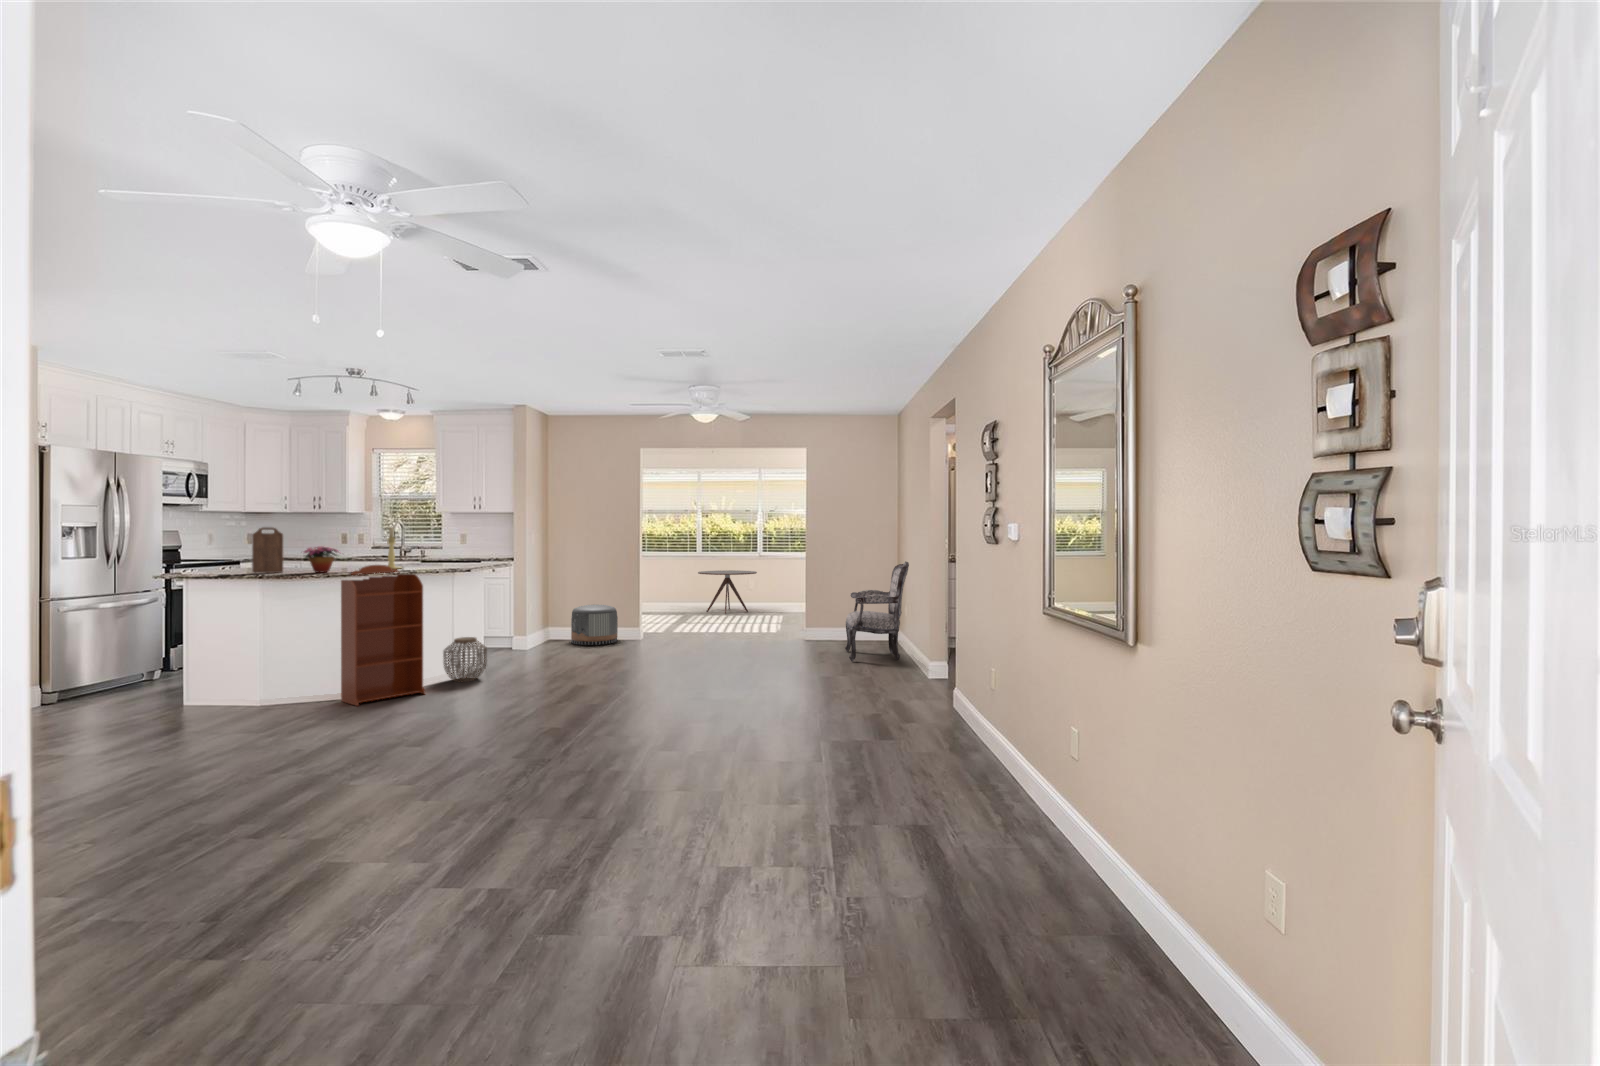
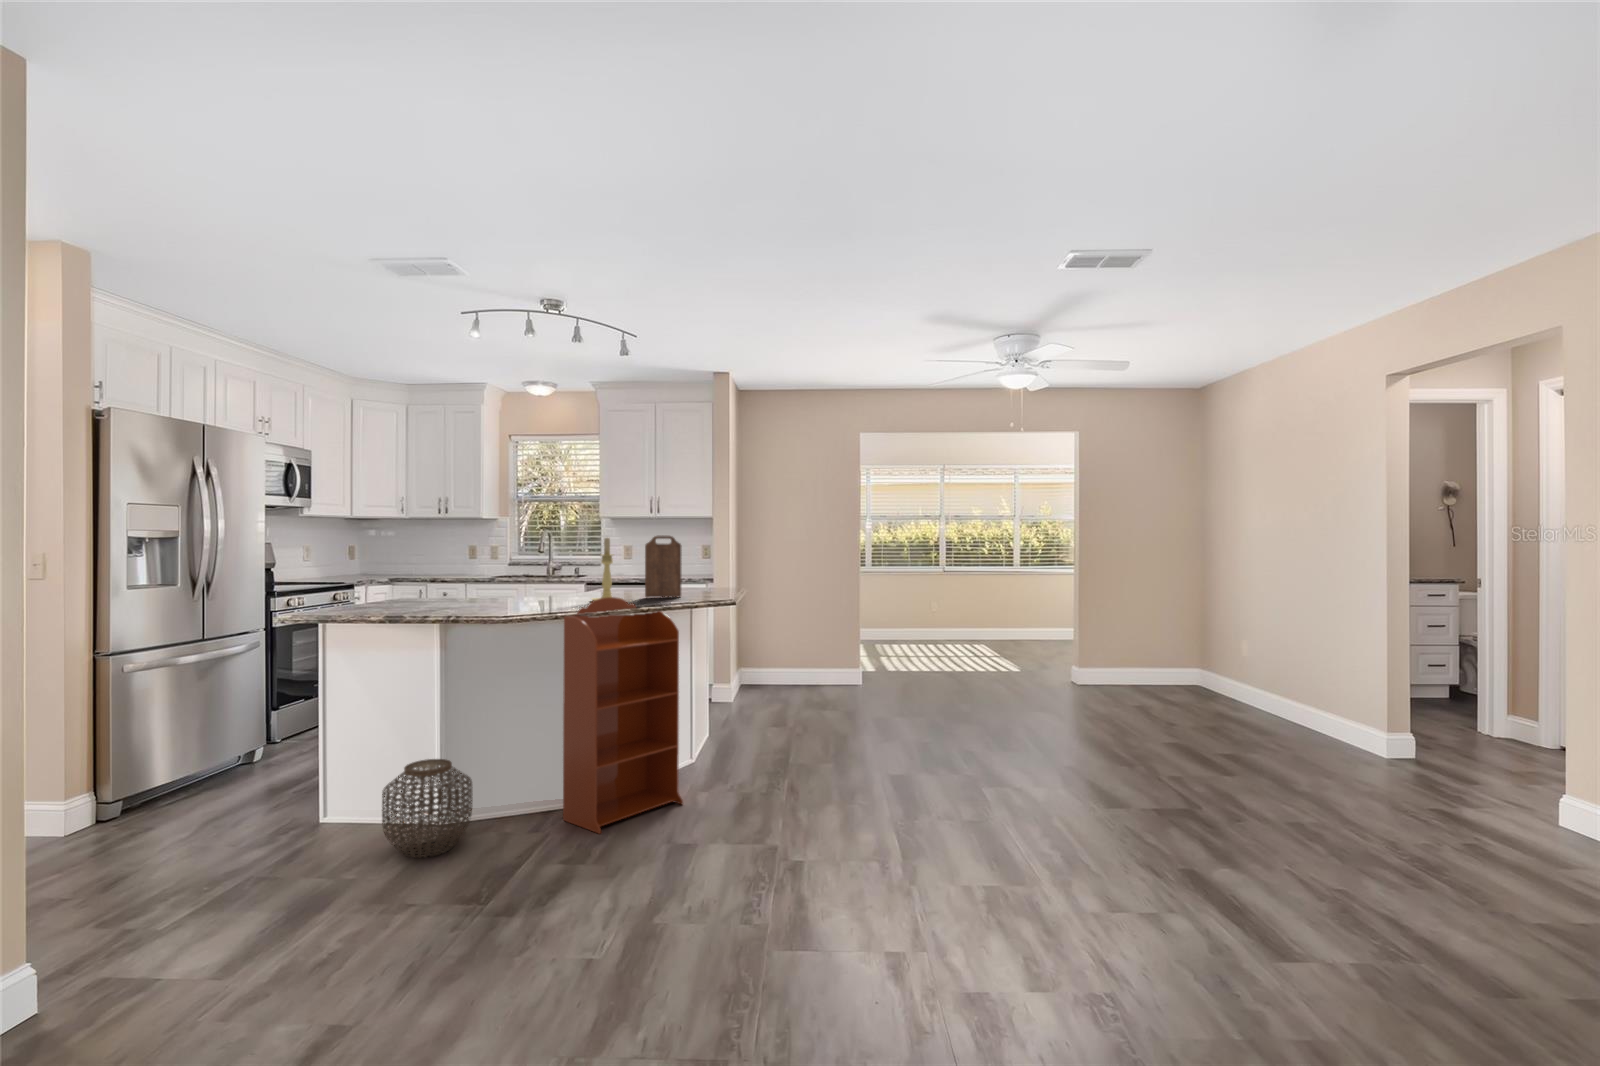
cutting board: present [252,527,283,573] -> present [645,535,682,597]
flower arrangement: present [304,546,338,573] -> none [487,567,552,609]
armchair: present [845,562,909,661] -> none [1192,587,1315,736]
round table: present [698,570,757,614] -> none [880,592,956,648]
pouf: present [571,605,618,645] -> none [782,643,842,700]
woven basket: present [443,637,487,682] -> present [382,759,472,858]

